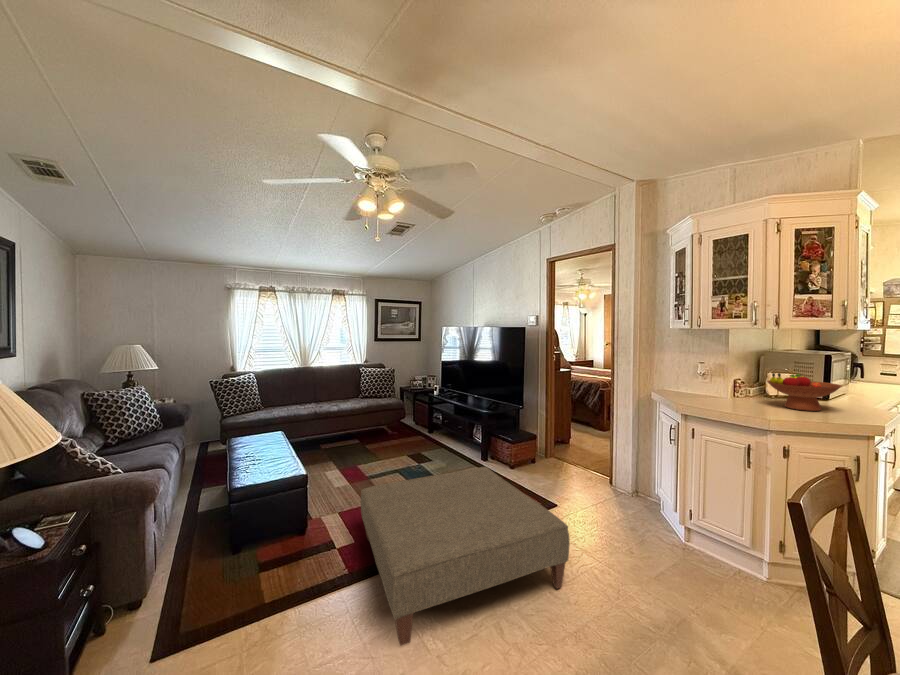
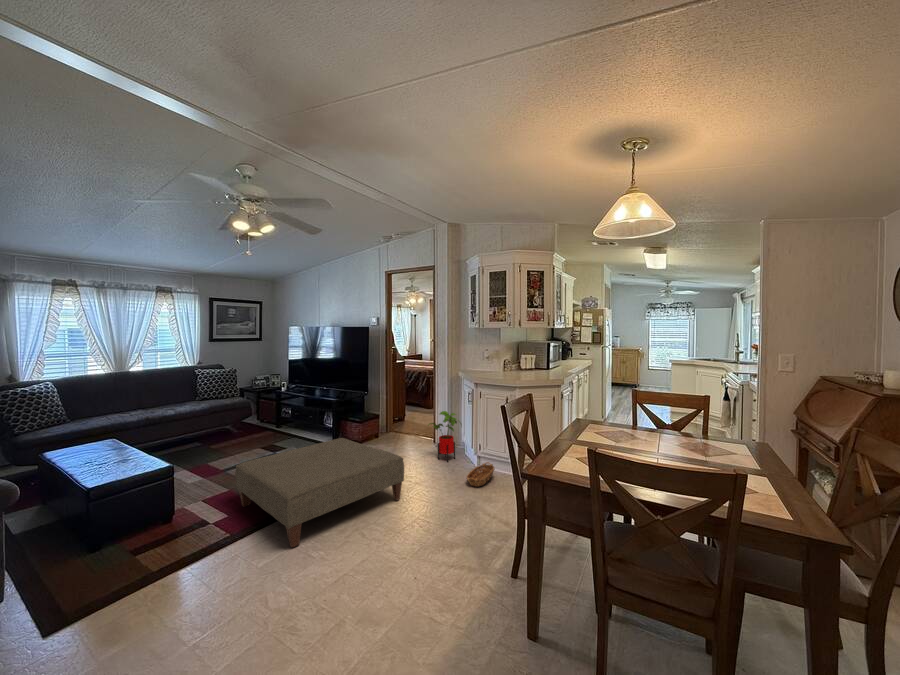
fruit bowl: present [767,373,842,411] -> none [516,354,547,375]
house plant: none [602,449,657,525] -> present [430,411,462,462]
basket: none [660,540,734,610] -> present [467,462,495,487]

